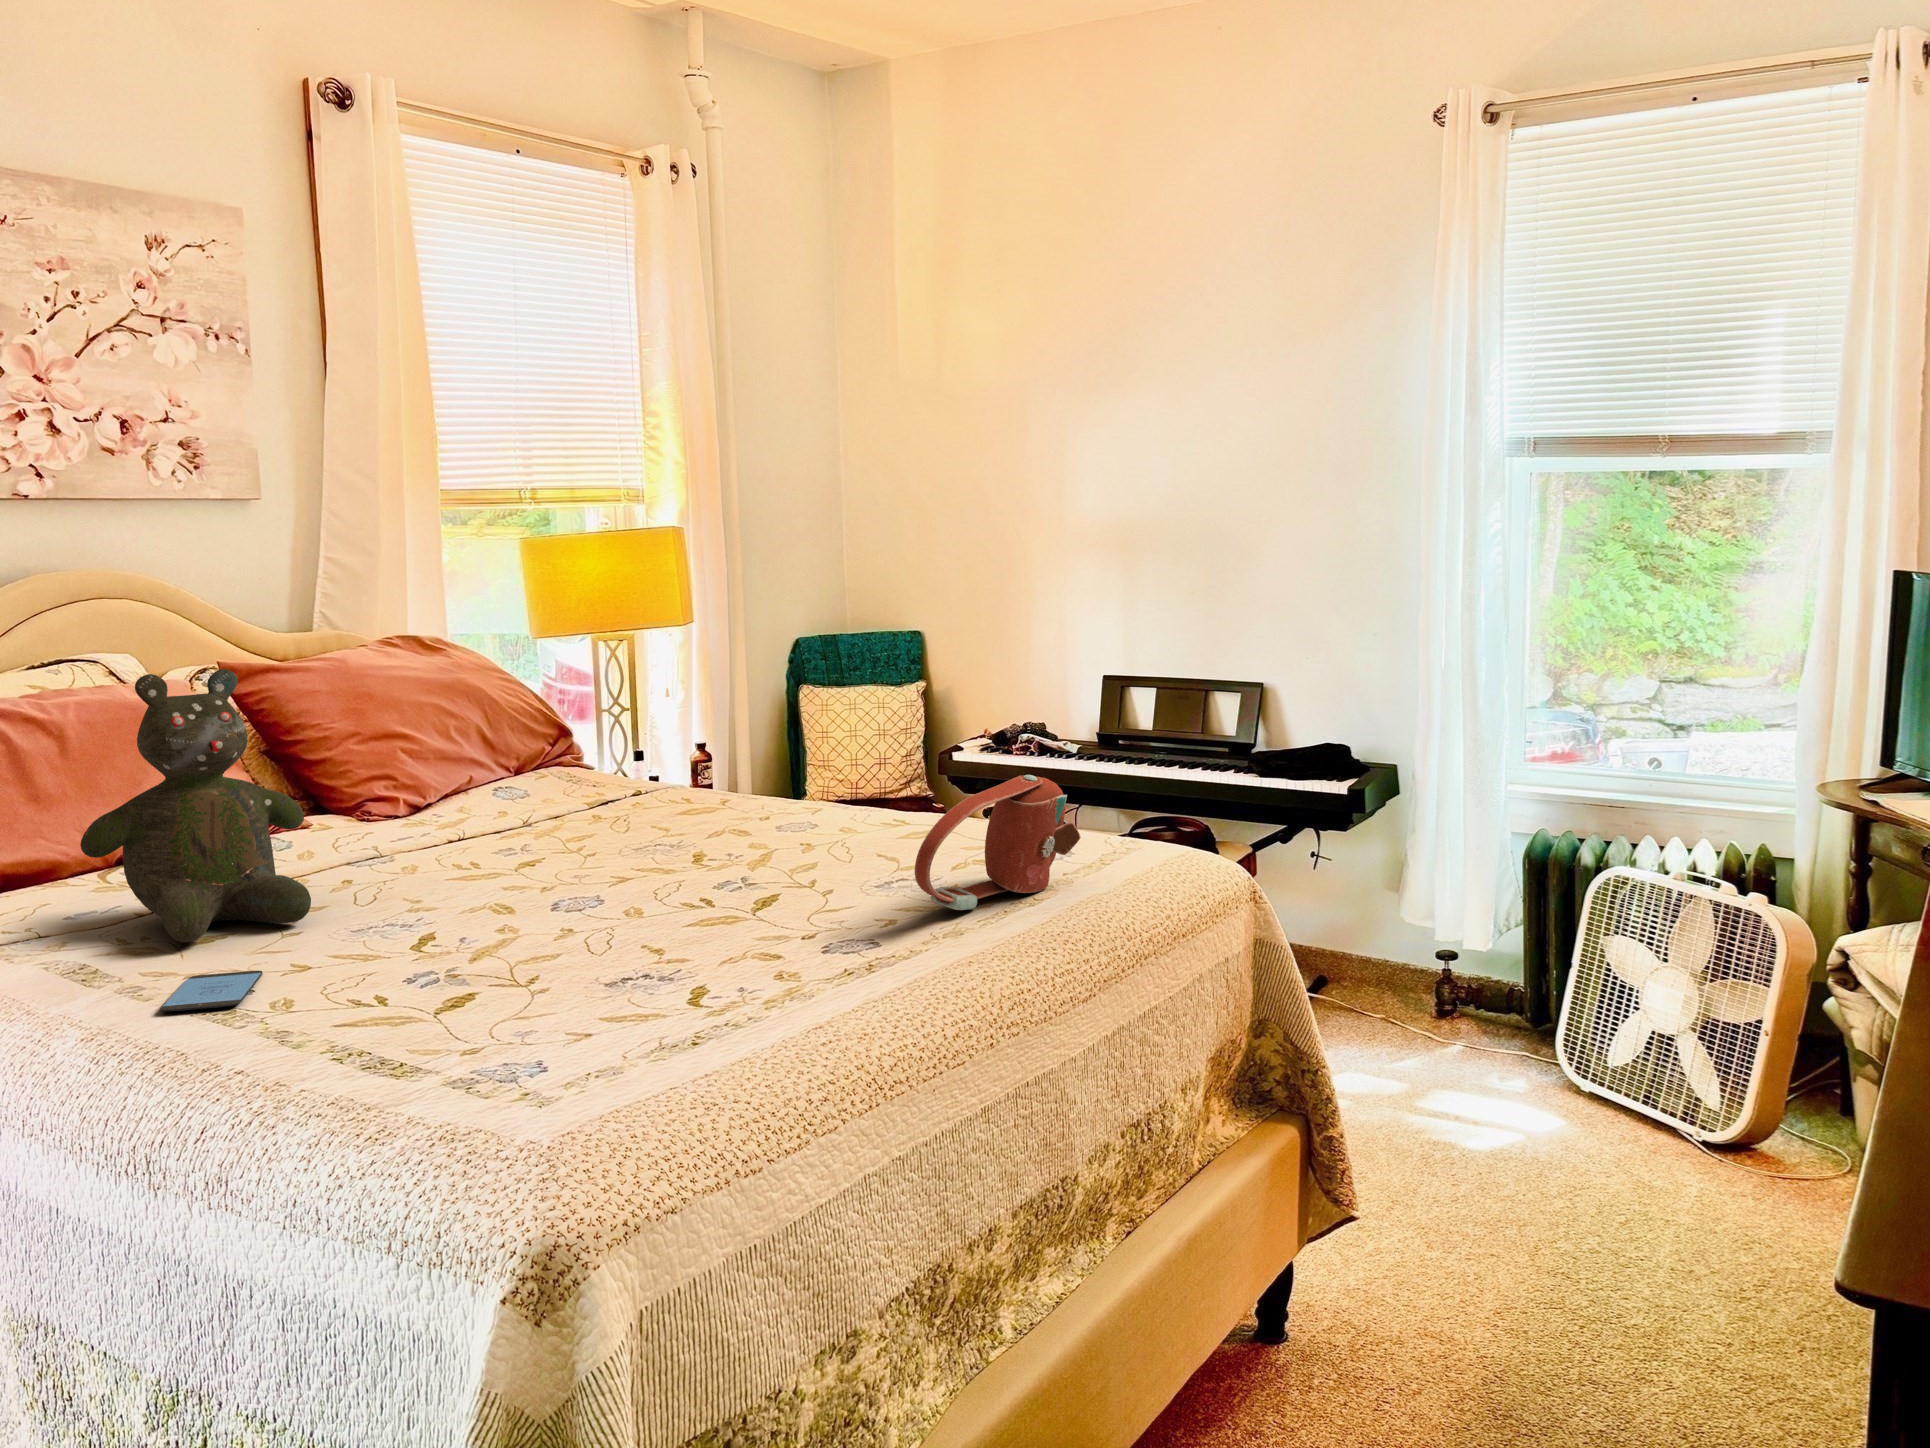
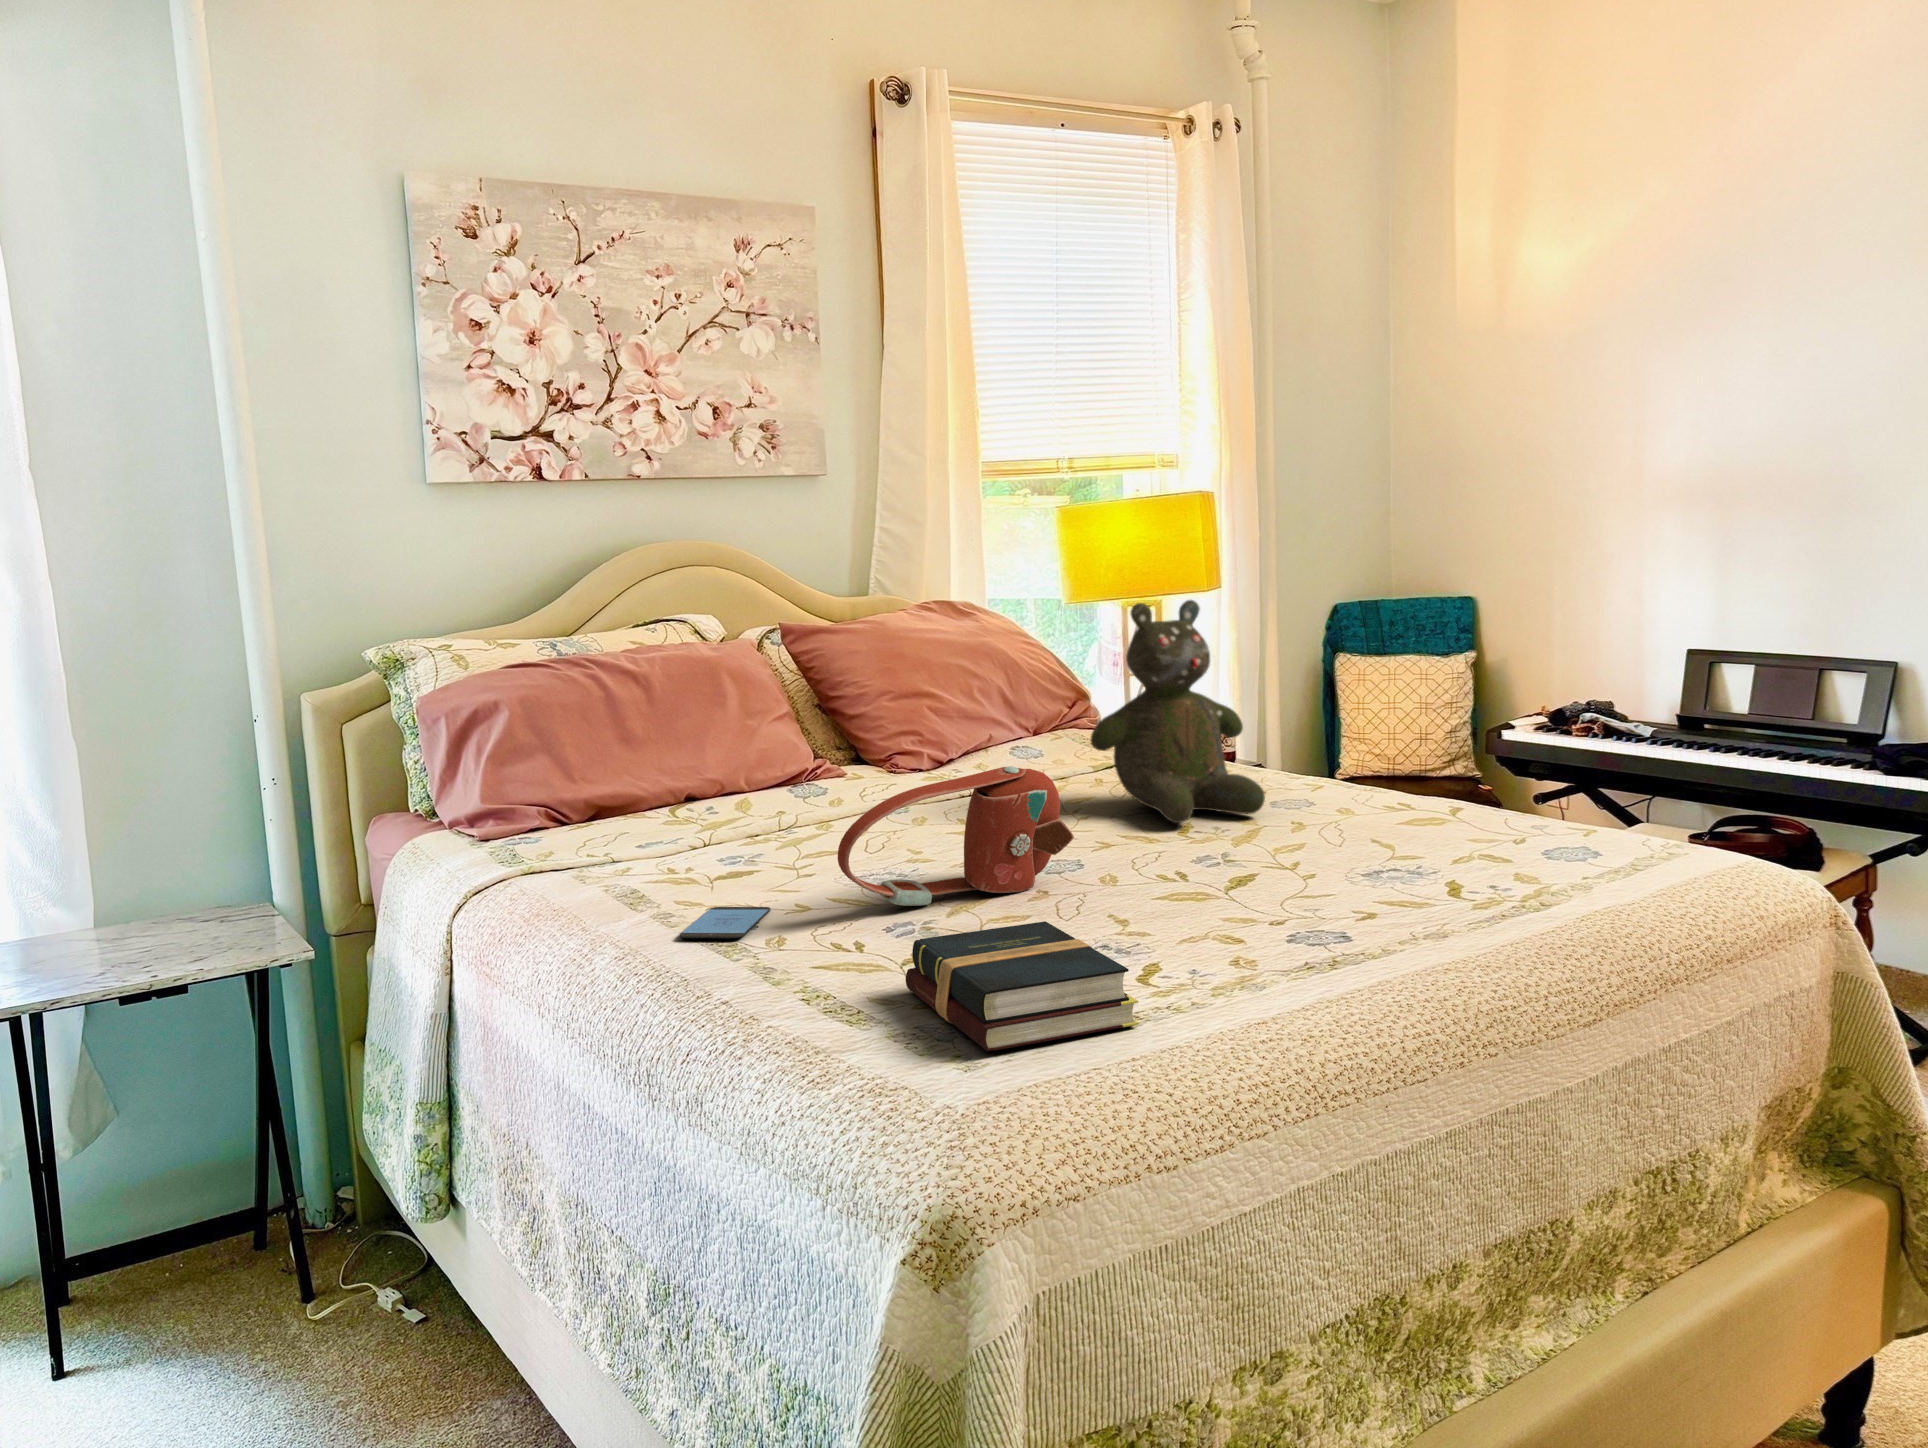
teddy bear: present [80,669,311,942] -> present [1091,600,1265,823]
handbag: present [915,775,1081,910] -> present [838,766,1074,906]
hardback book: none [448,956,701,1086] -> present [906,921,1139,1051]

